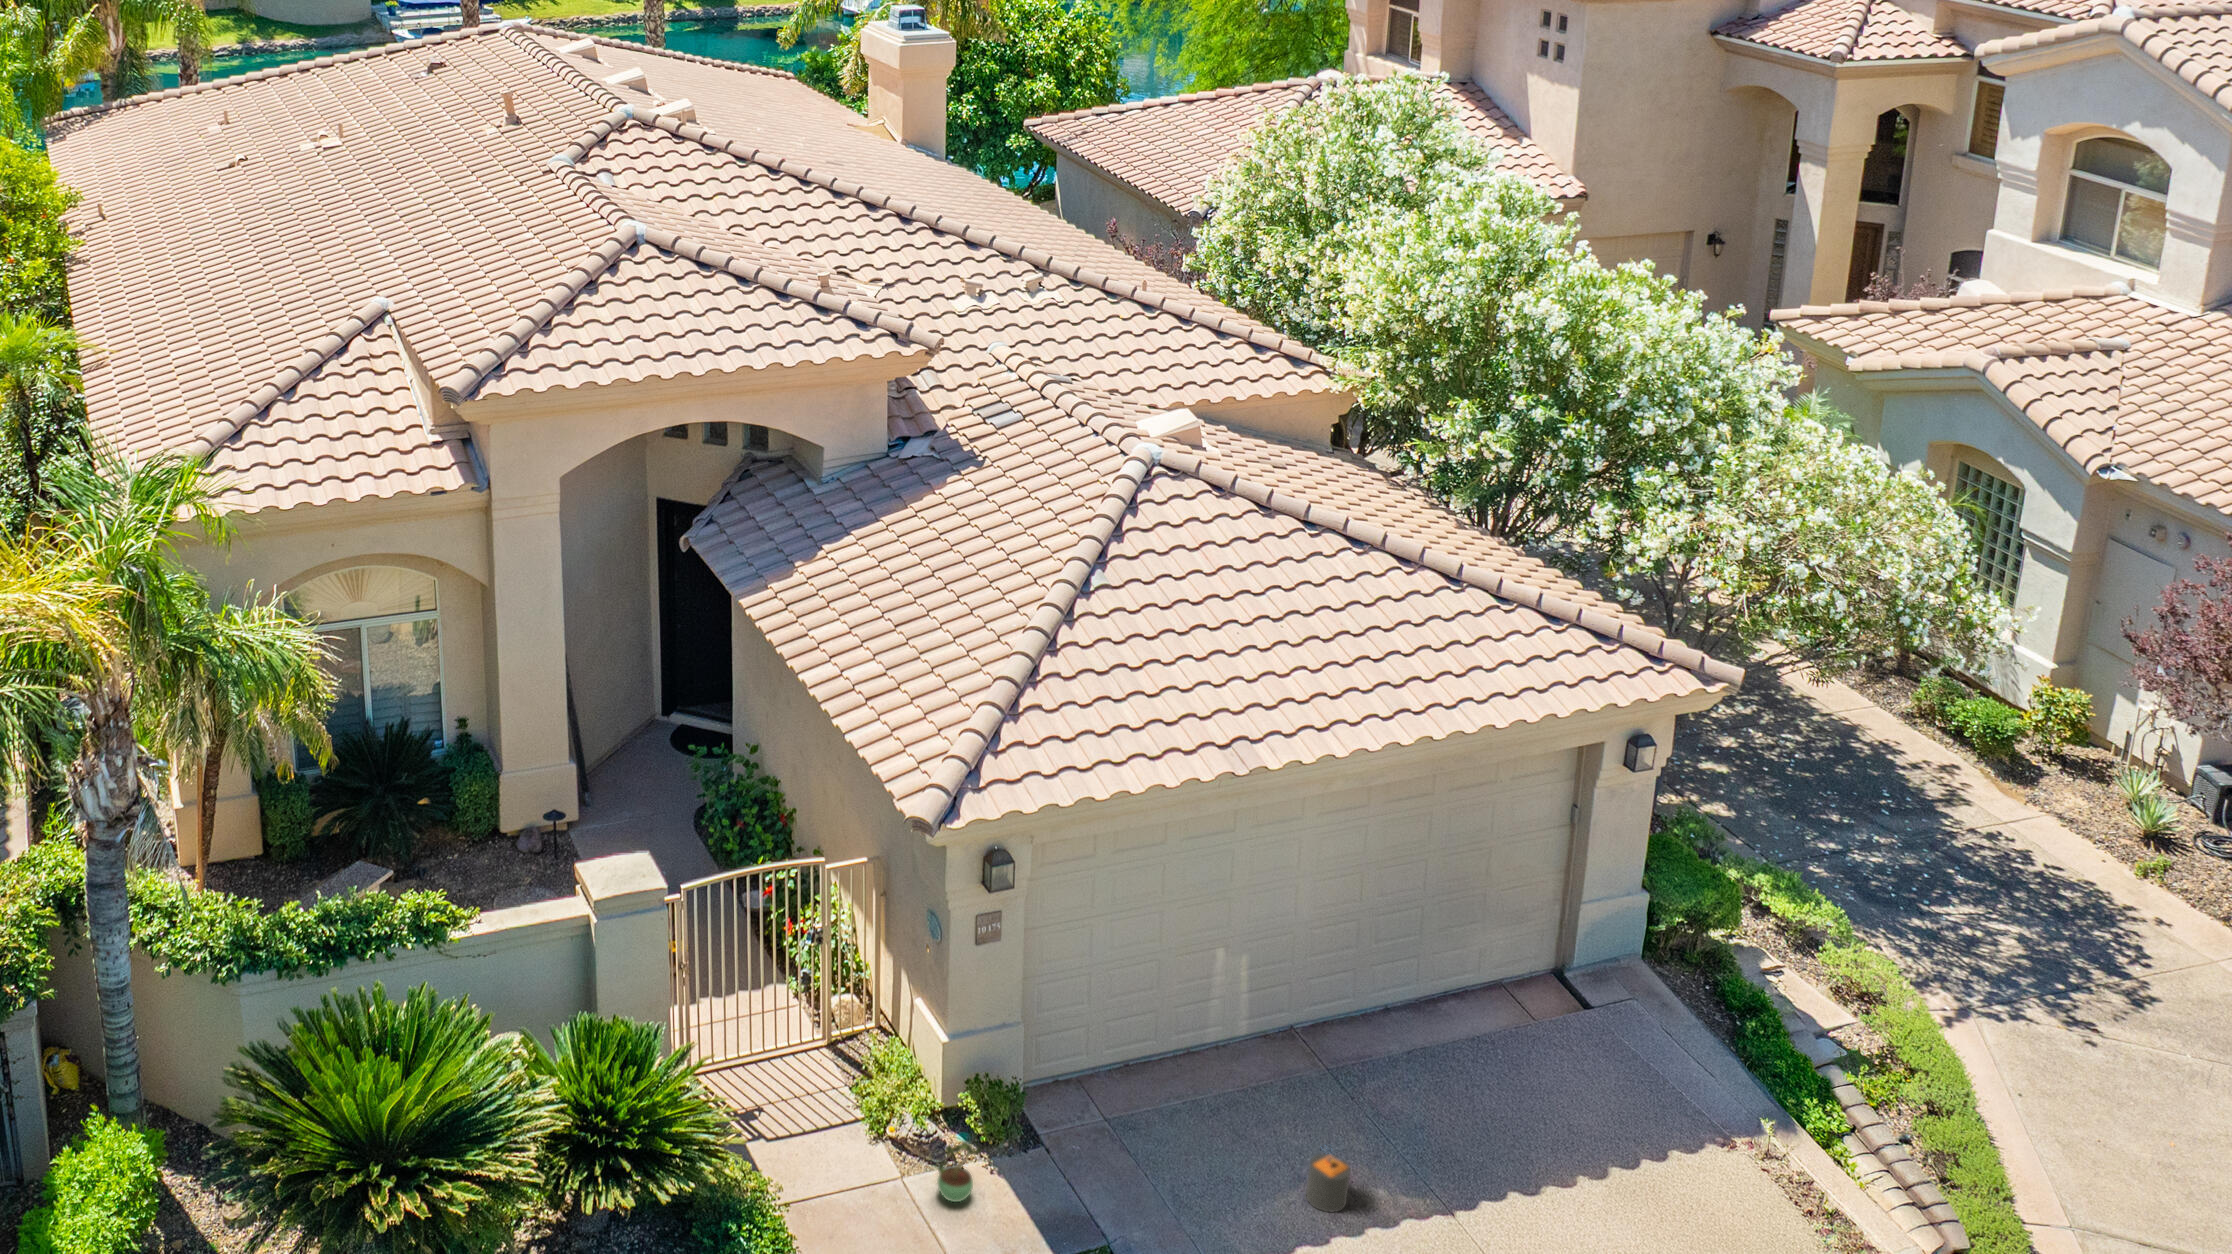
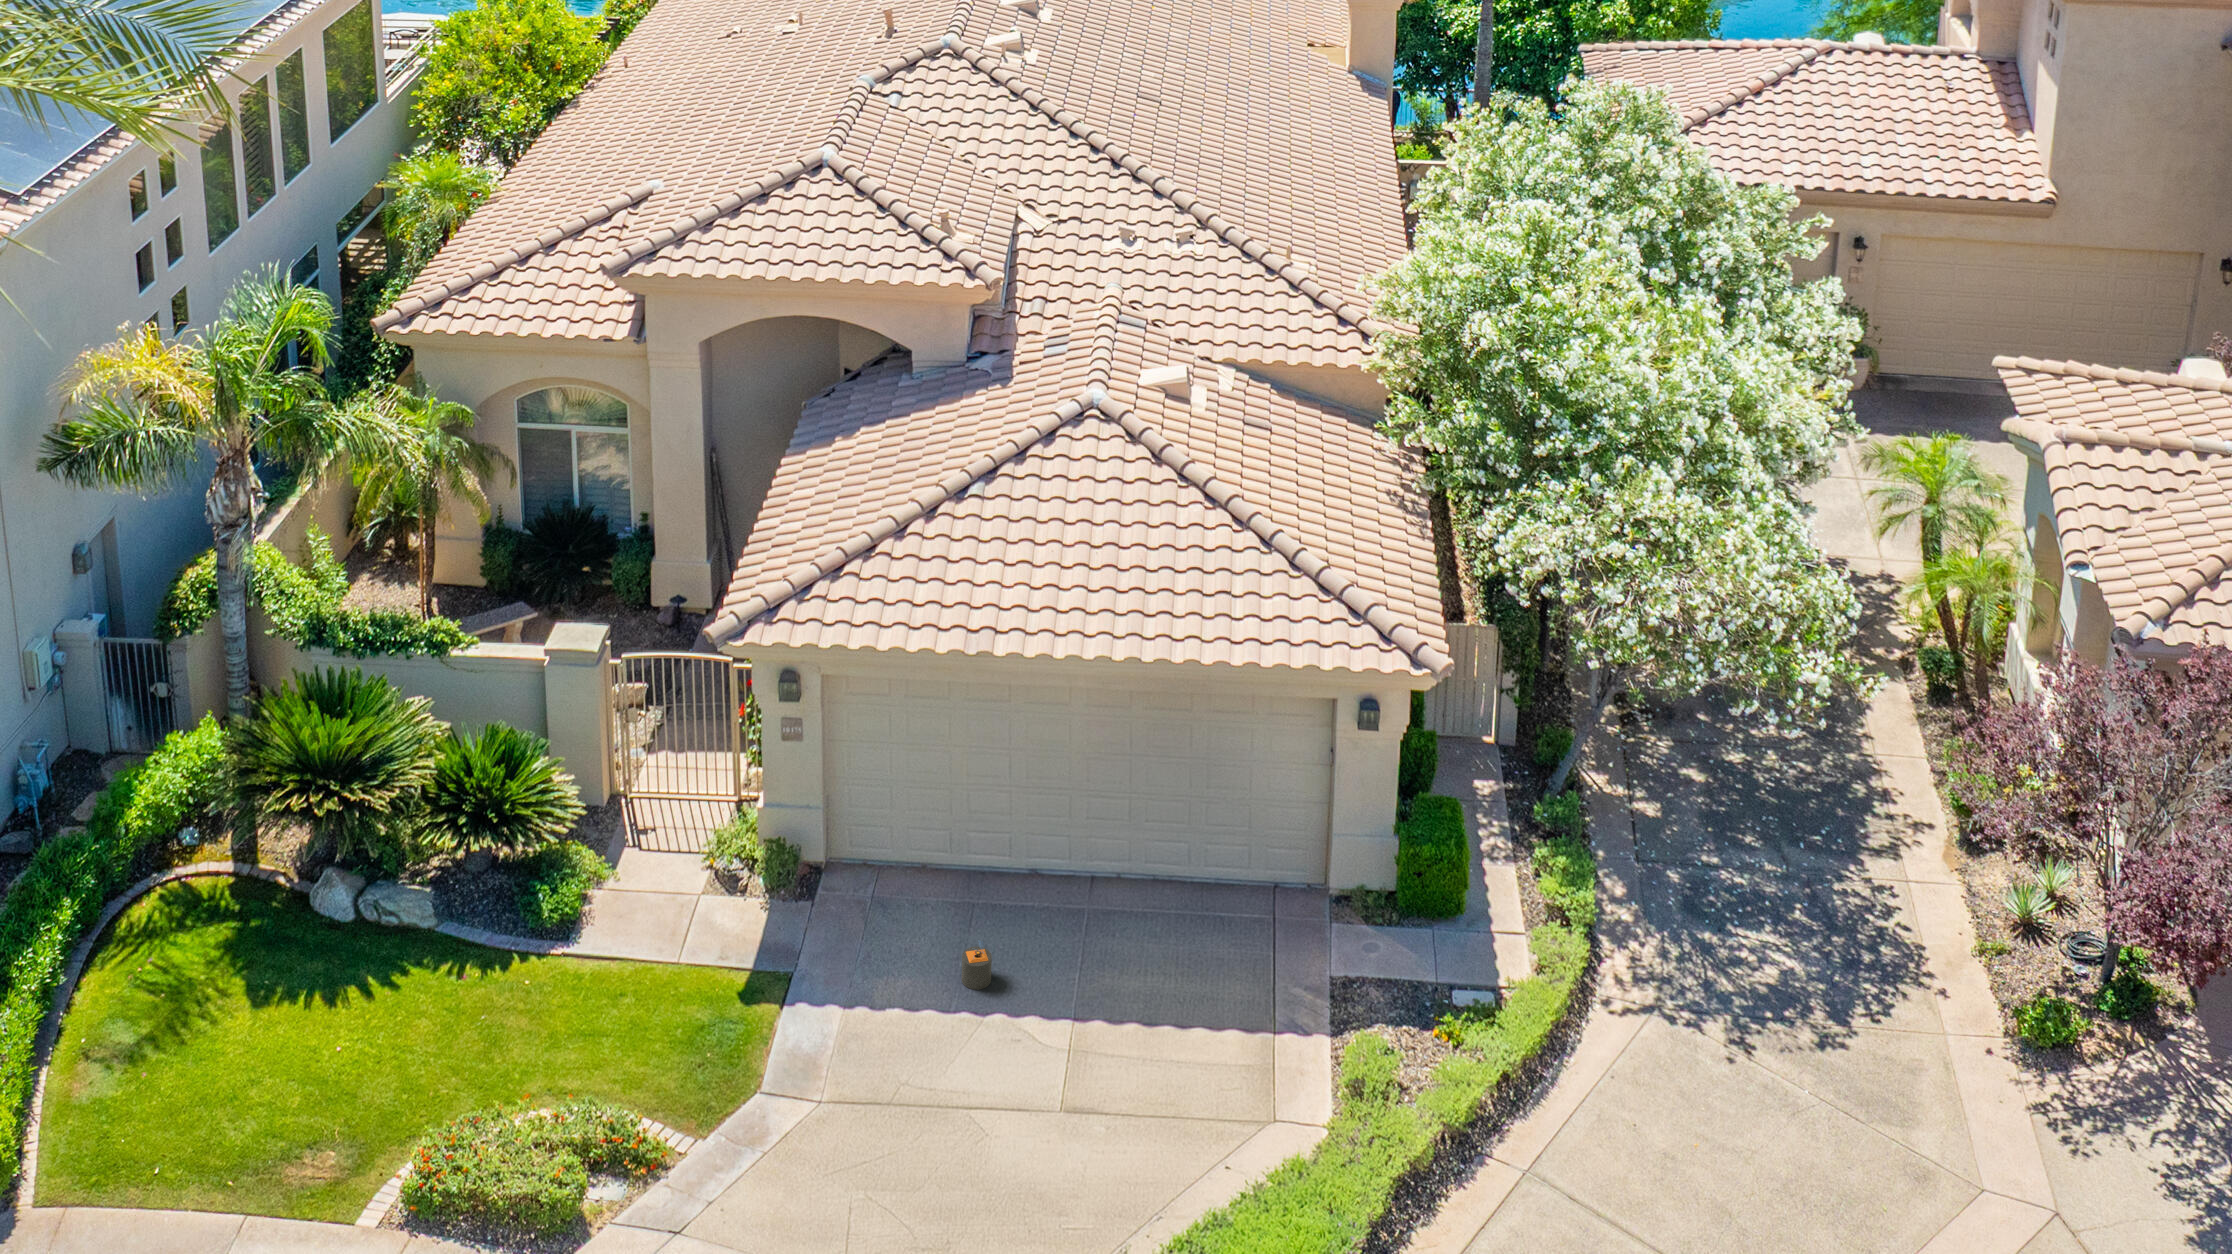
potted plant: present [938,1140,982,1202] -> none [714,868,746,910]

